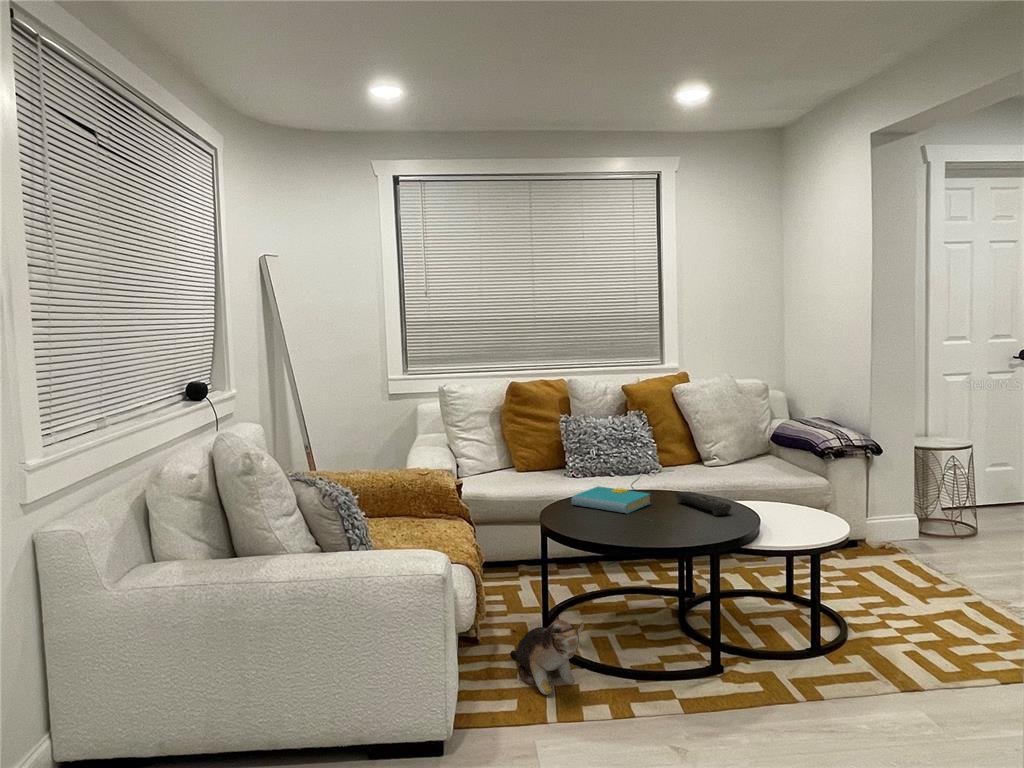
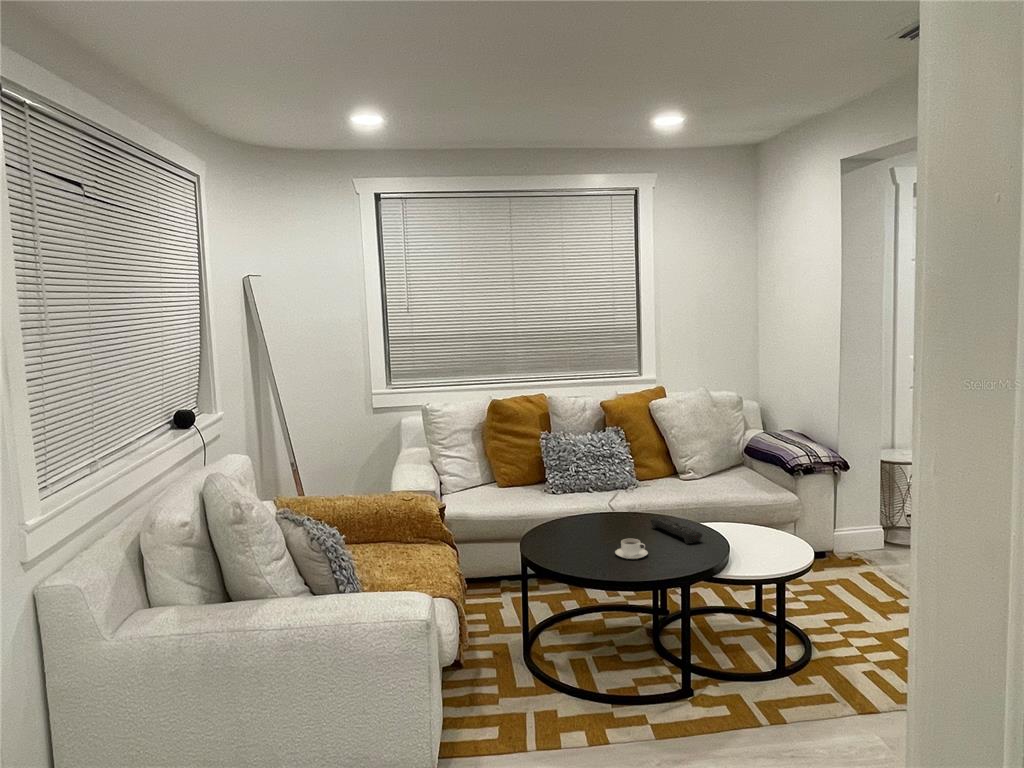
book: present [571,486,651,514] -> none [550,511,626,541]
coffee cup: none [640,508,675,528] -> present [615,539,648,559]
plush toy: present [510,620,584,695] -> none [492,651,561,721]

